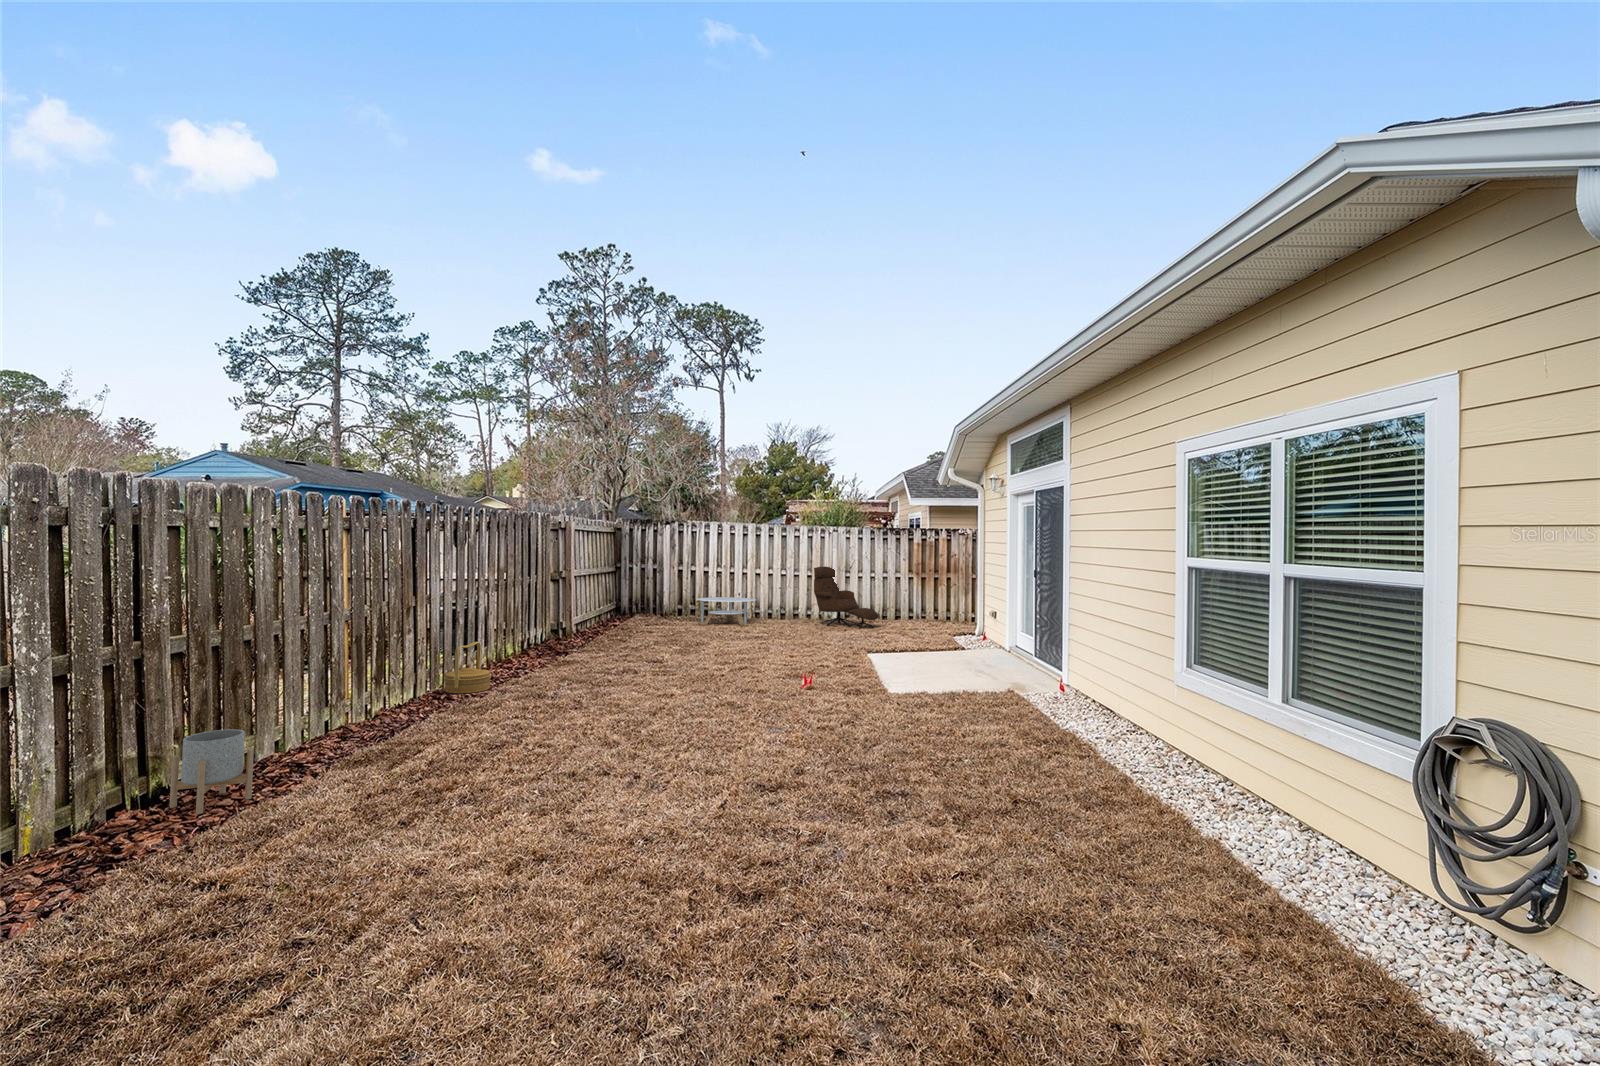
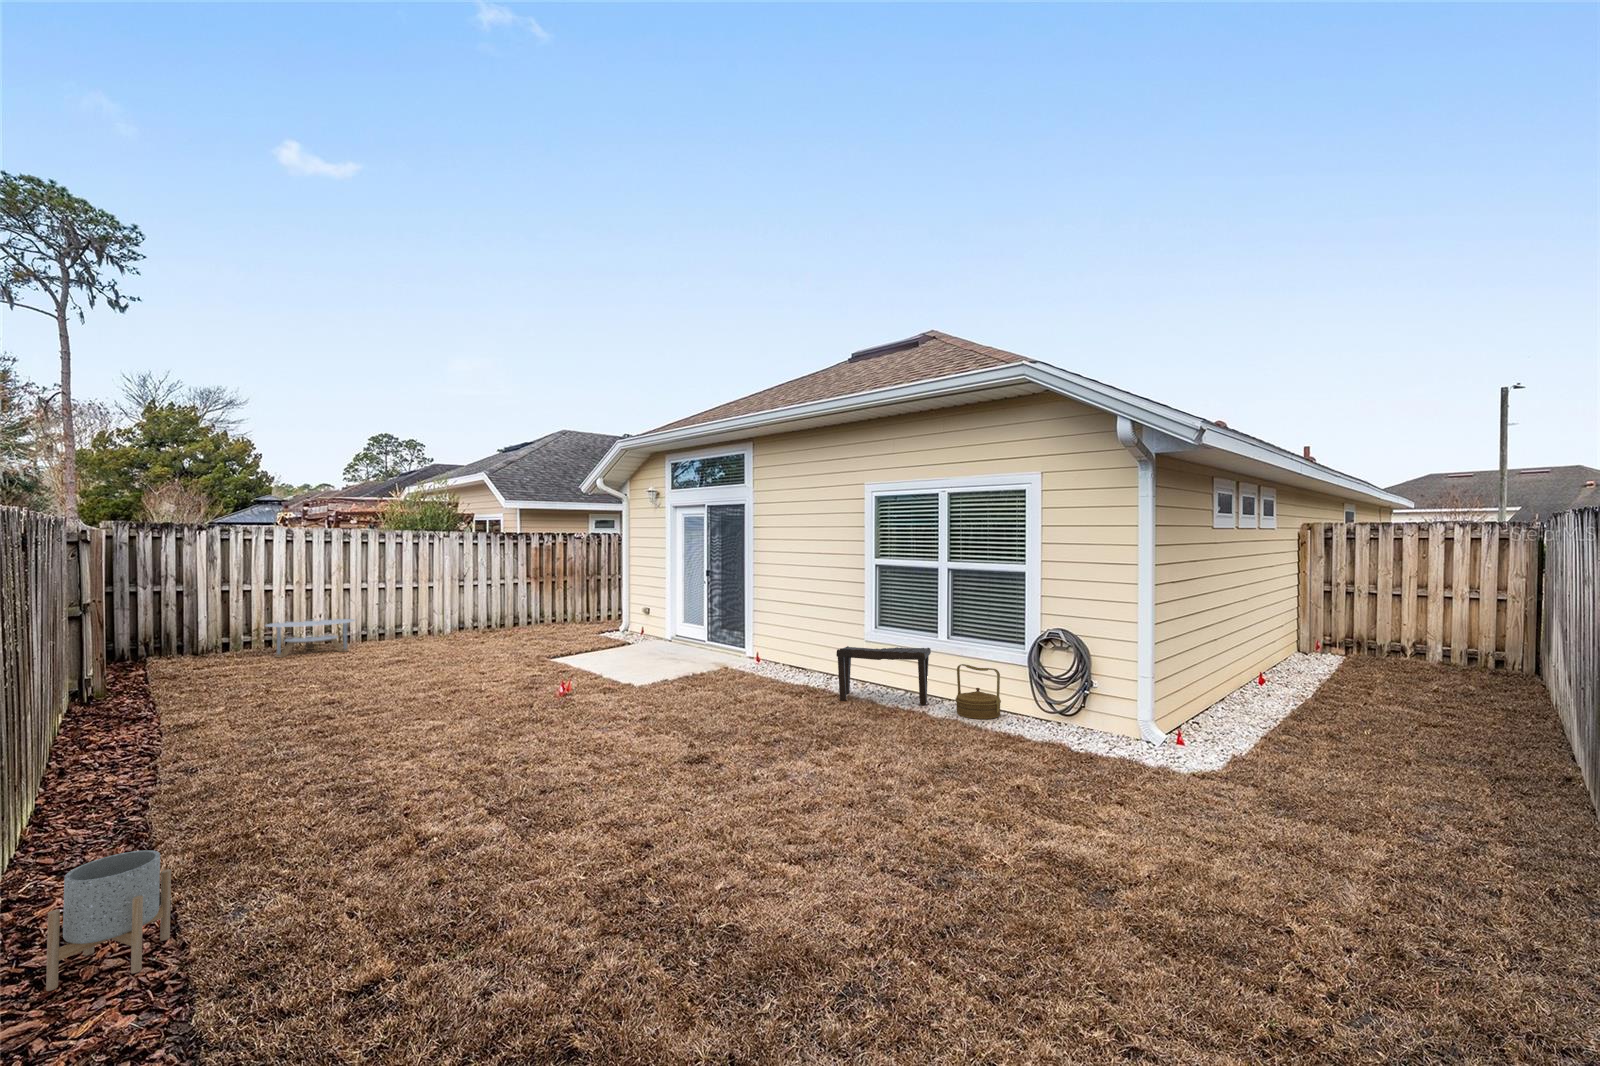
lounge chair: present [814,567,879,628] -> none [427,576,506,640]
woven basket: present [444,642,491,693] -> present [956,664,1001,719]
bench: none [1078,688,1255,810] -> present [836,646,931,705]

